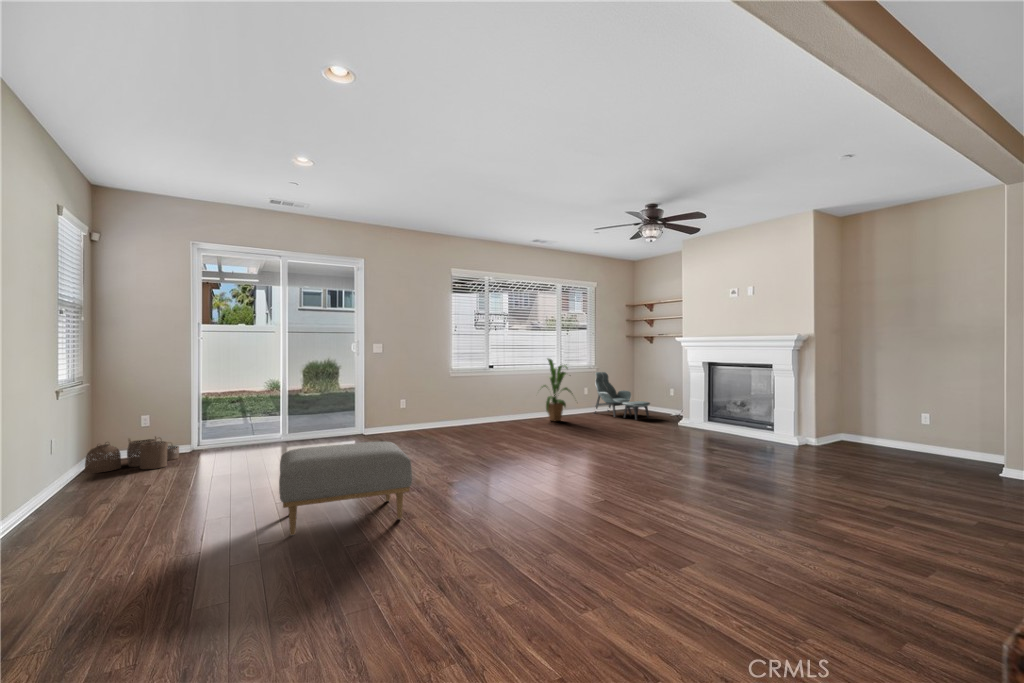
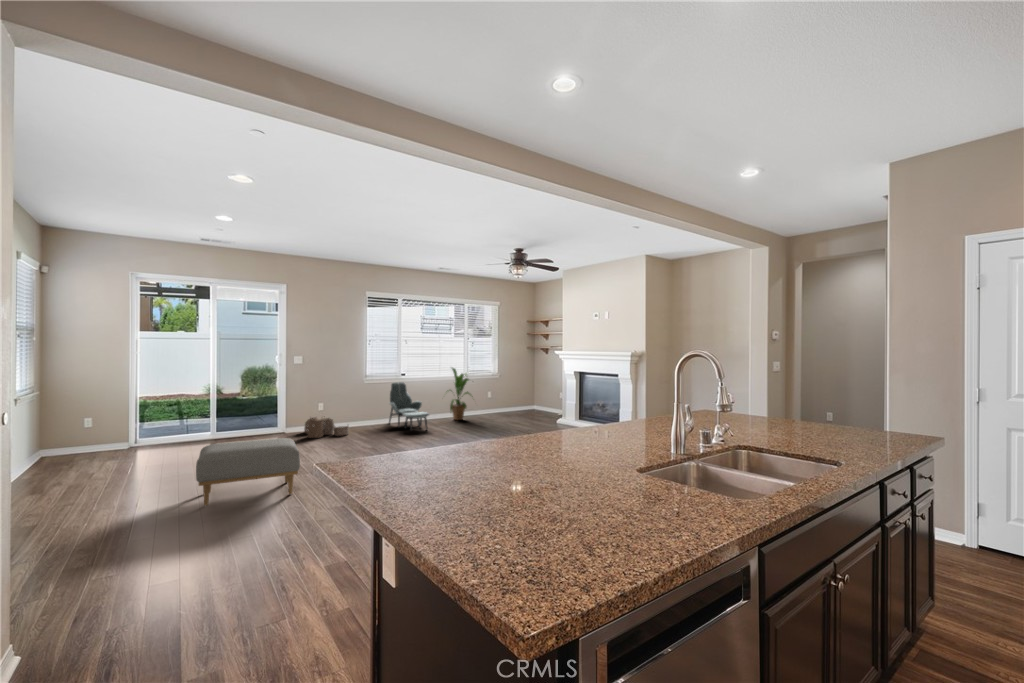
lounge chair: present [594,372,650,420] -> present [389,382,429,431]
woven basket: present [84,437,179,473] -> present [304,417,349,438]

